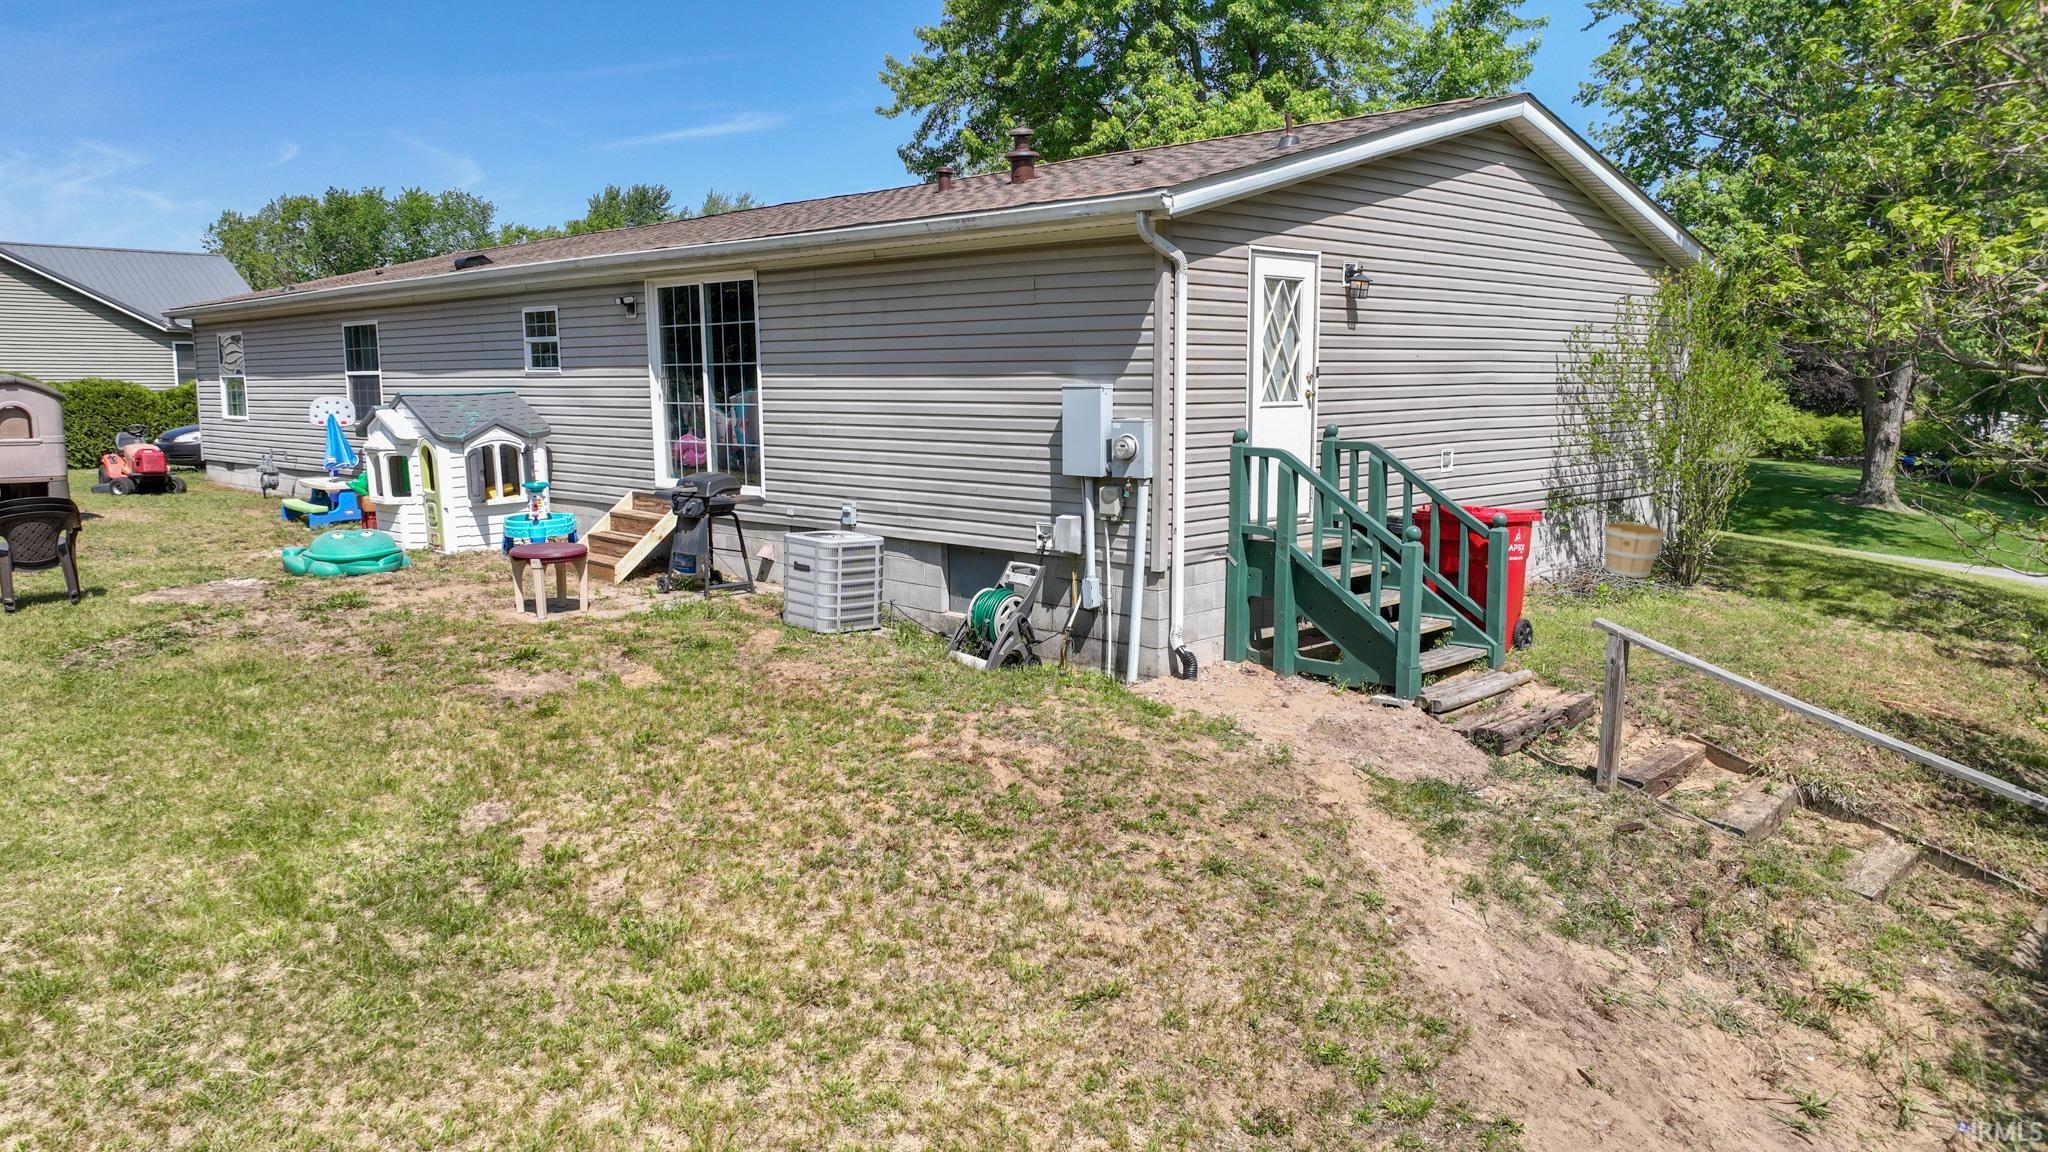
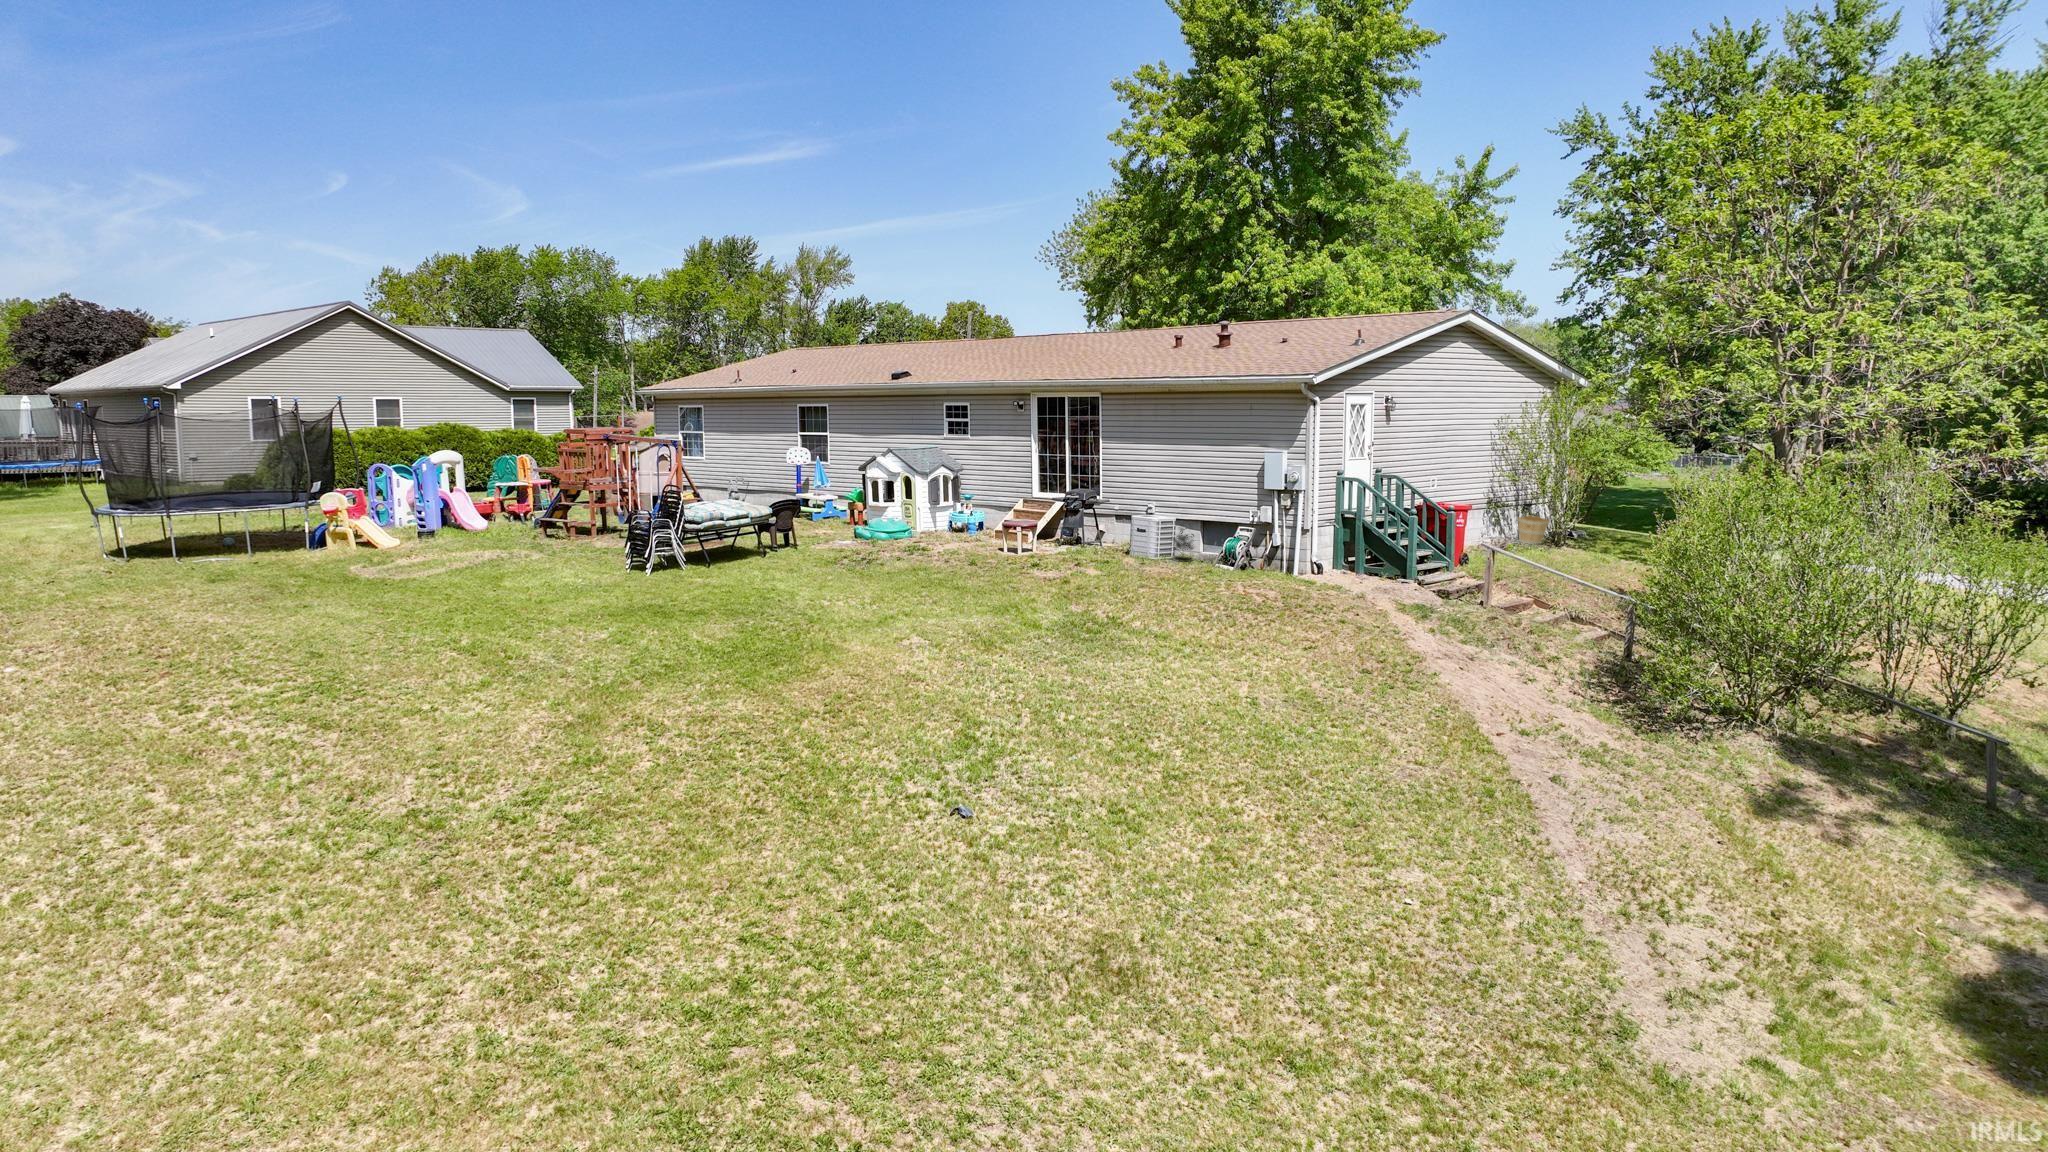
potted tree: none [871,549,930,638] -> present [1173,529,1194,562]

